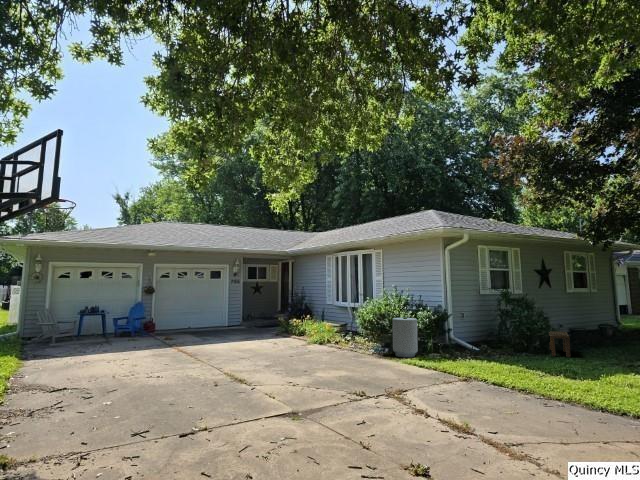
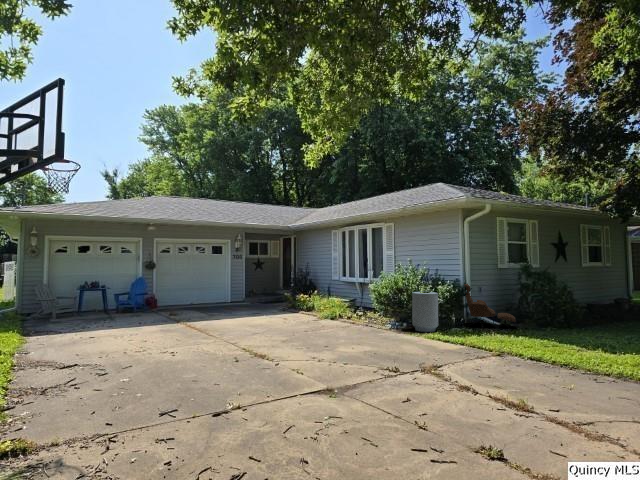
lounge chair: none [445,309,497,355] -> present [464,284,516,329]
bench: present [549,331,571,357] -> none [567,305,592,331]

